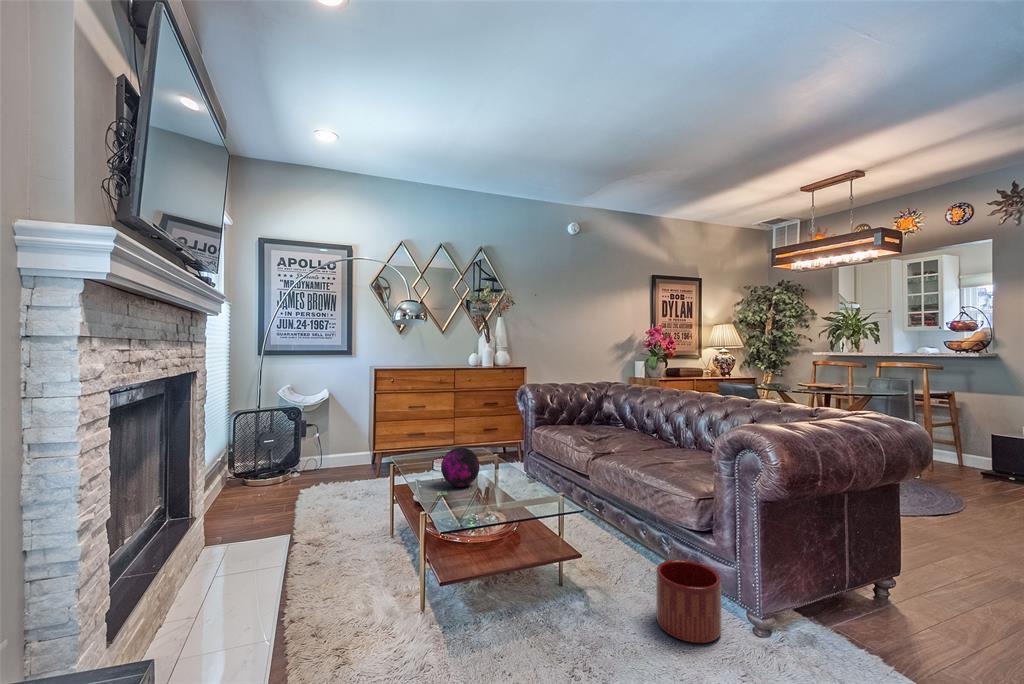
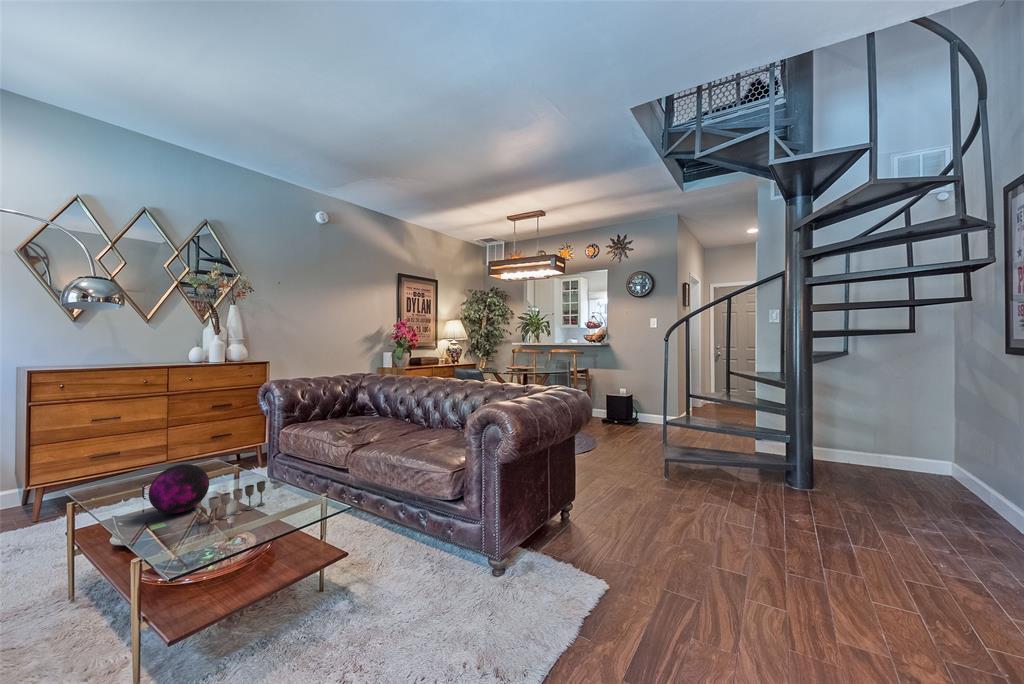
wine glass: none [479,472,519,500] -> present [208,481,266,524]
planter: present [656,560,721,643] -> none [420,530,475,606]

